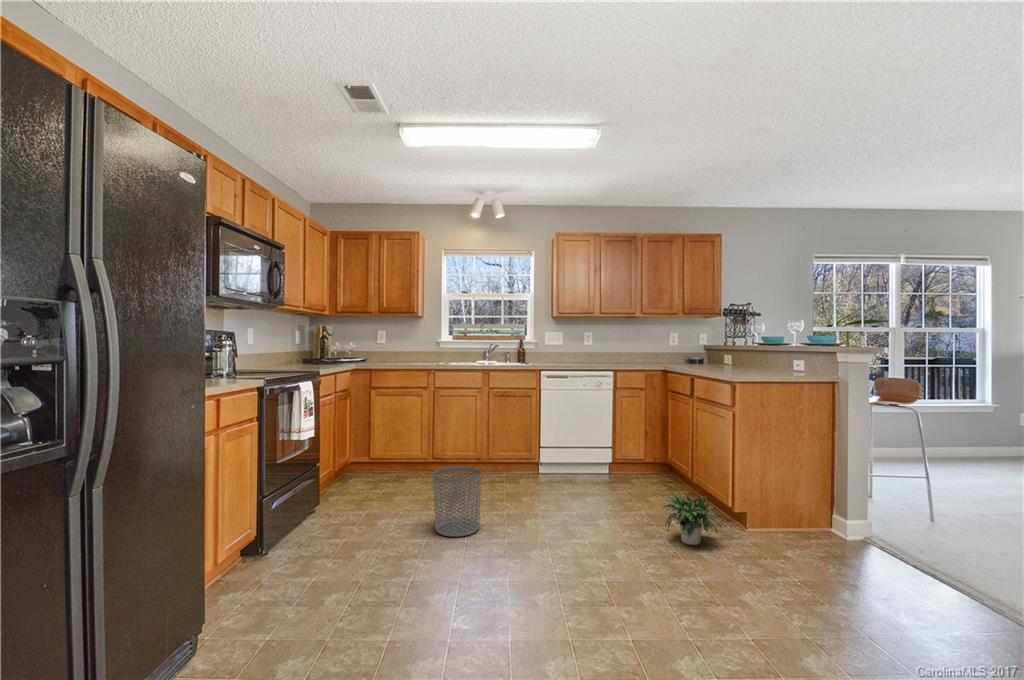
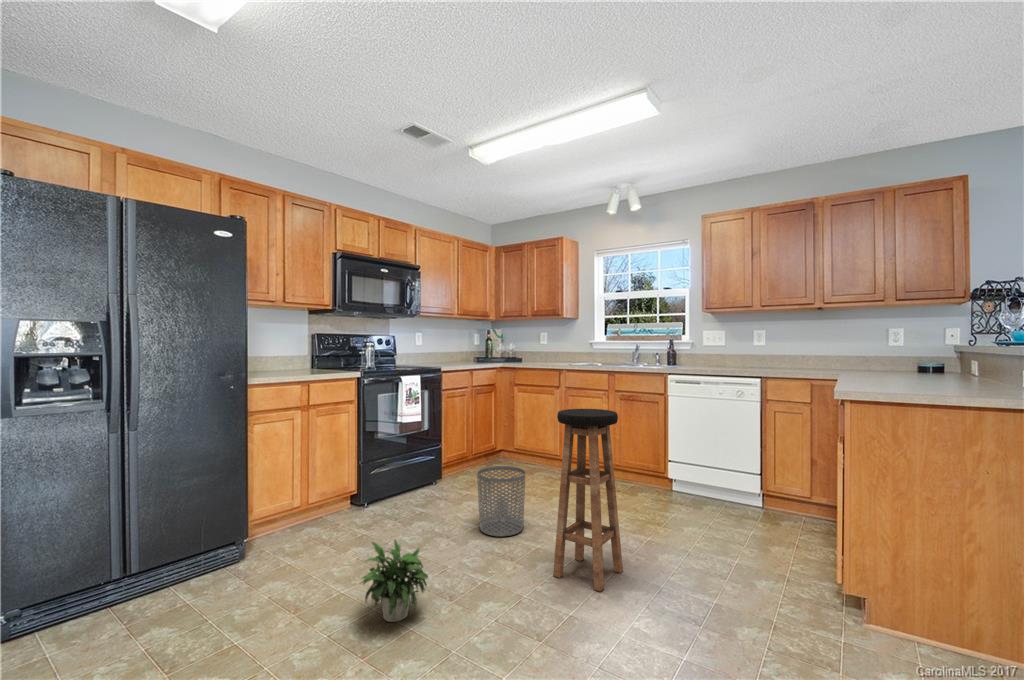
bar stool: none [547,401,600,550] -> present [553,409,623,592]
potted plant: present [662,494,721,545] -> present [361,540,428,622]

